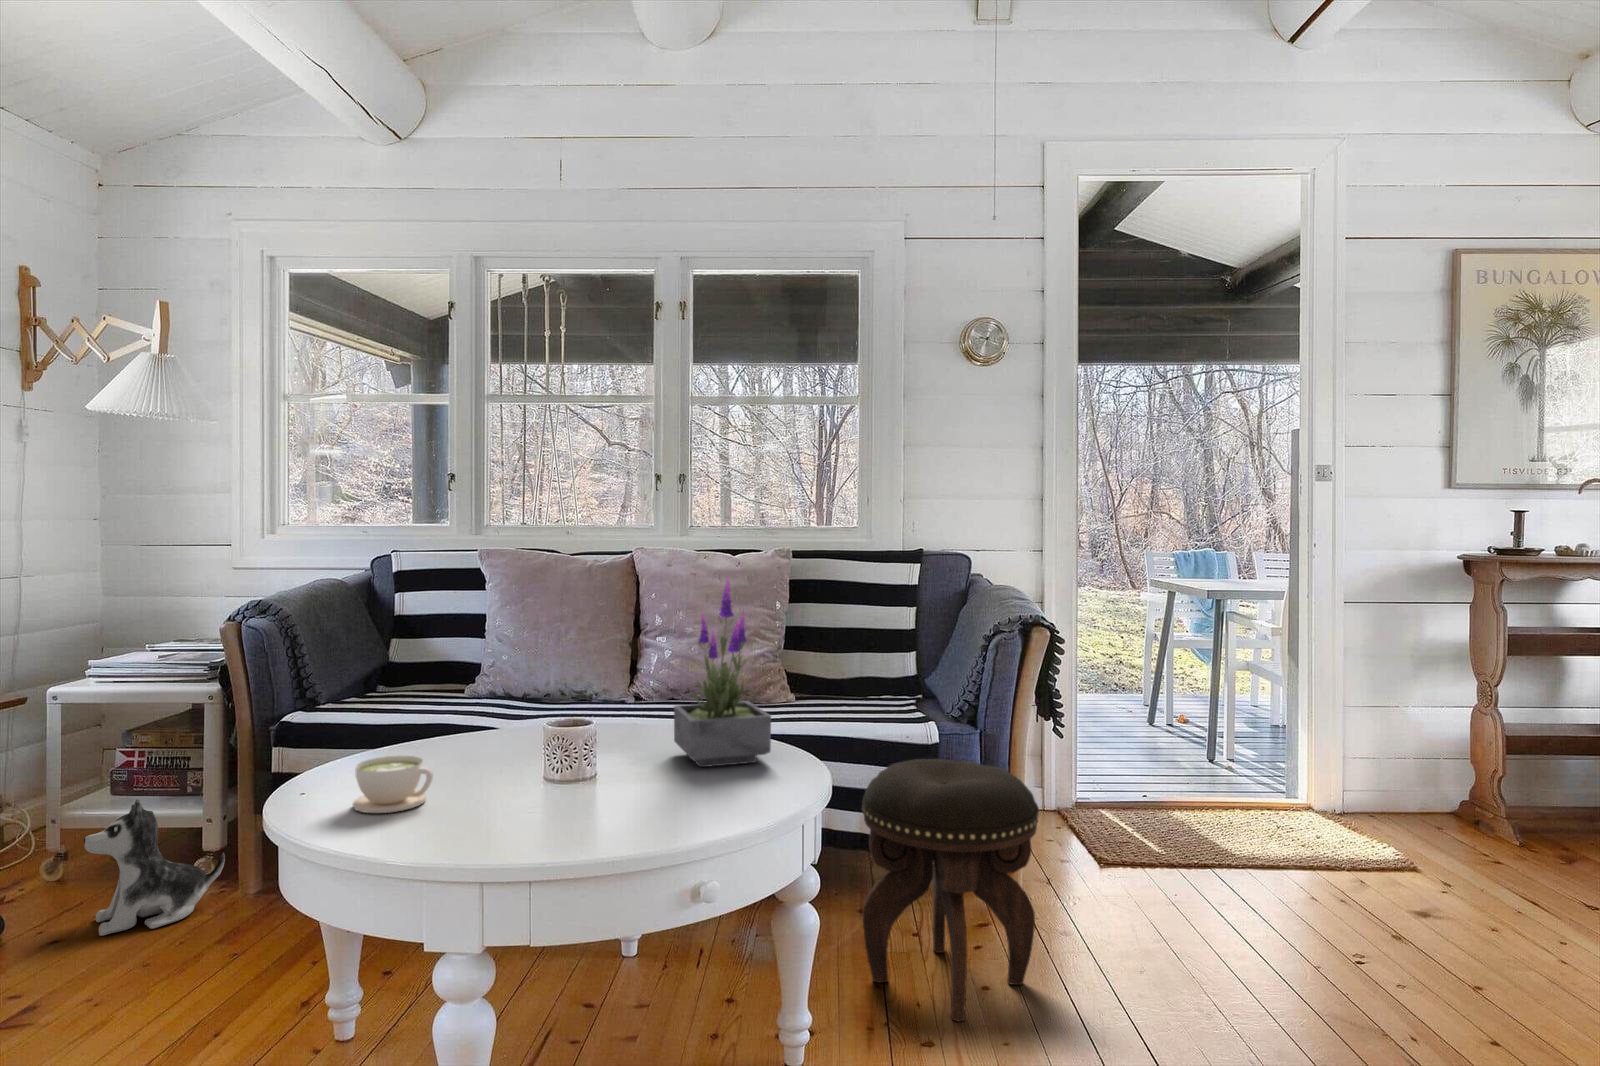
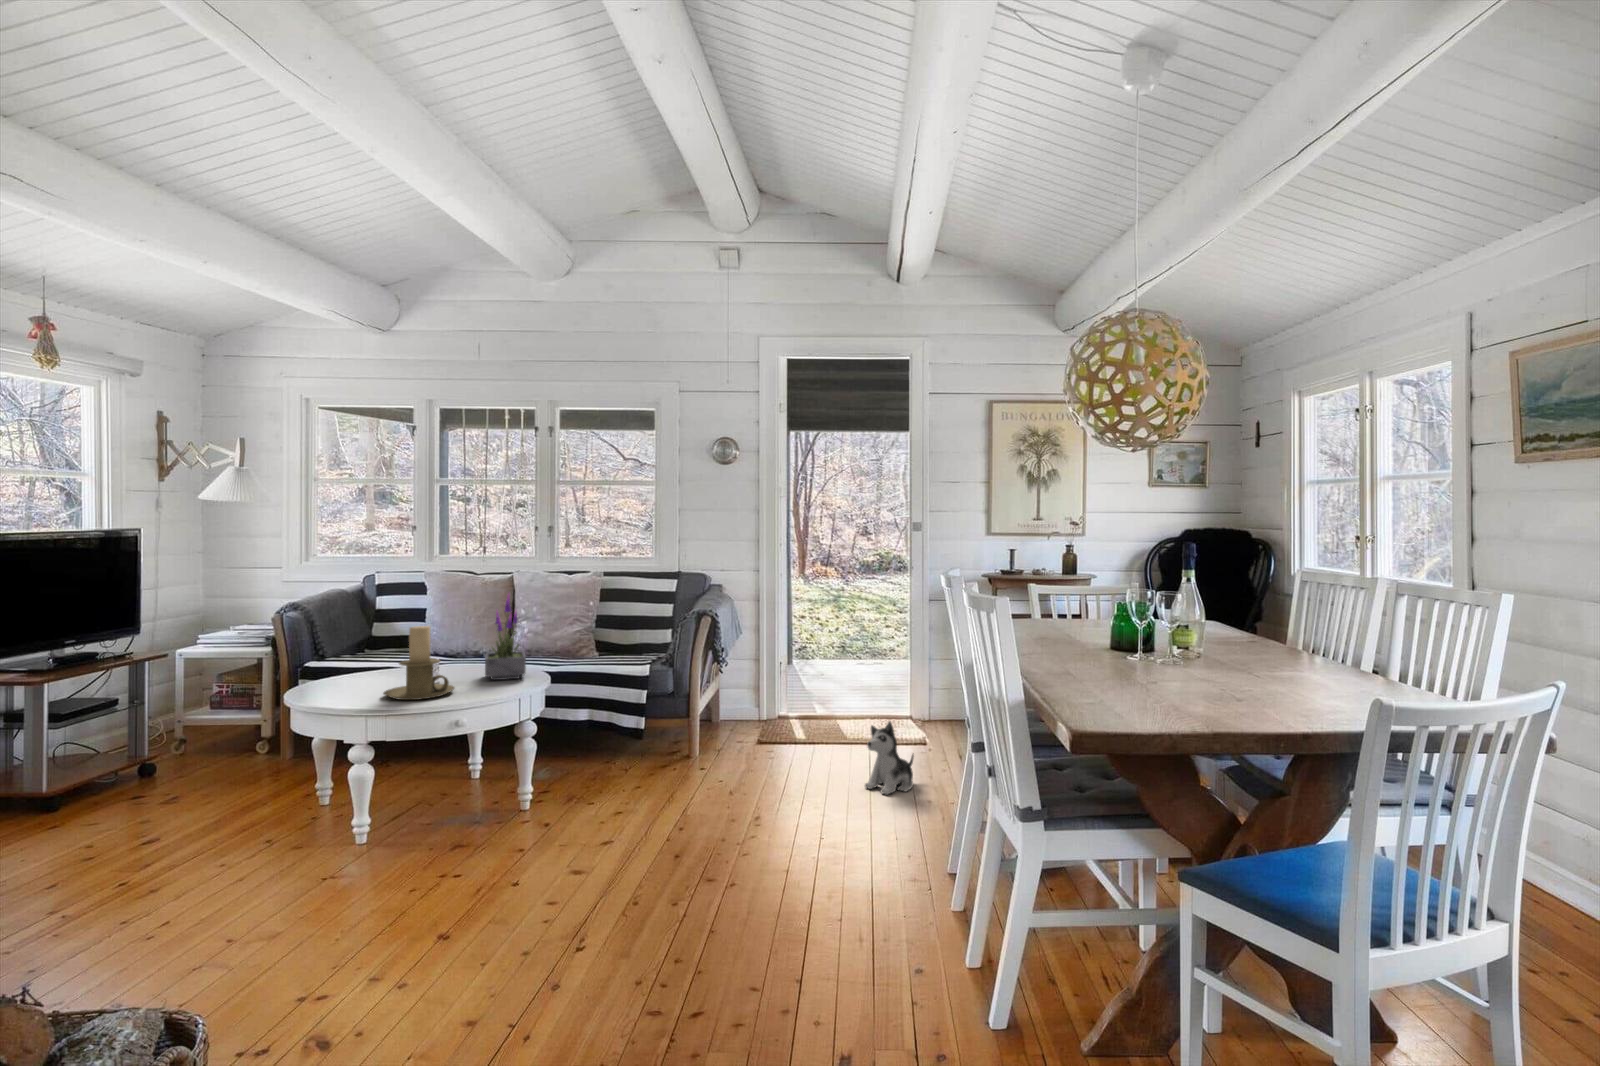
candle holder: none [496,649,655,831] -> present [383,626,455,700]
coffee cup: present [353,756,433,813] -> none [324,673,360,695]
footstool: present [862,759,1039,1022] -> none [586,682,672,801]
plush toy: present [84,799,225,936] -> present [865,722,914,795]

